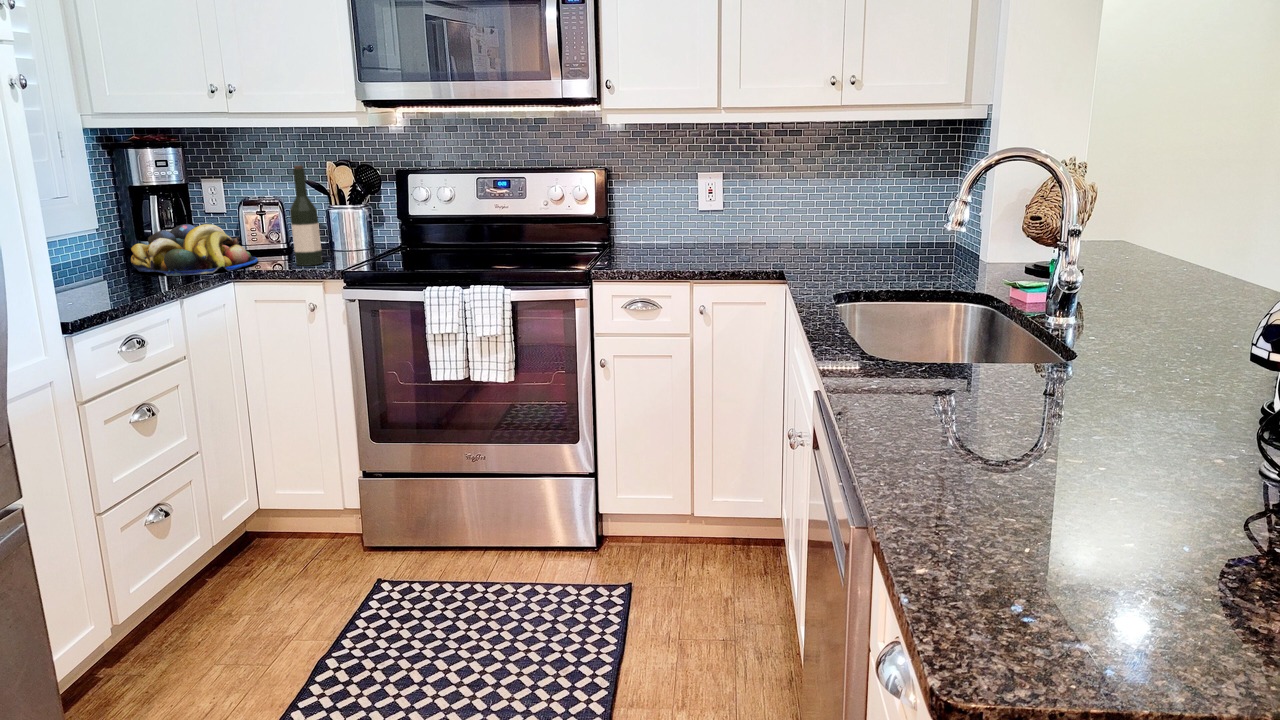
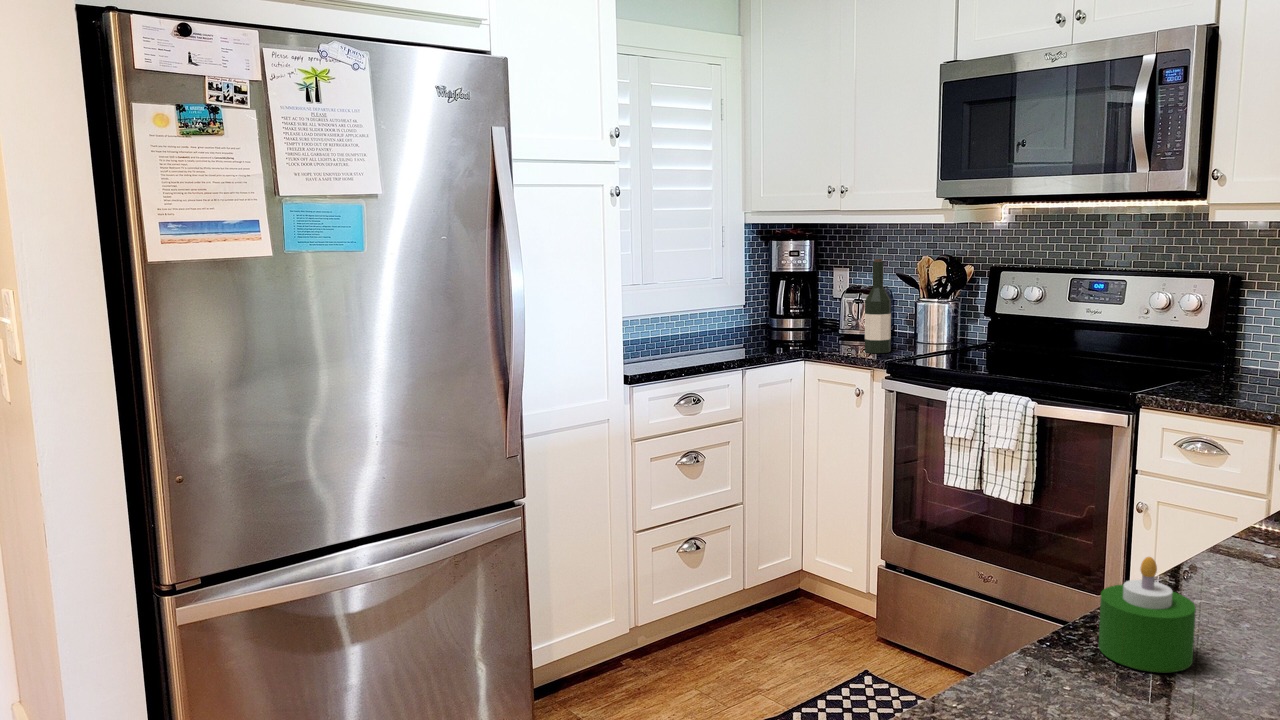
fruit bowl: present [131,224,258,276] -> none [743,306,845,351]
candle: none [911,349,975,426] -> present [1099,557,1196,672]

